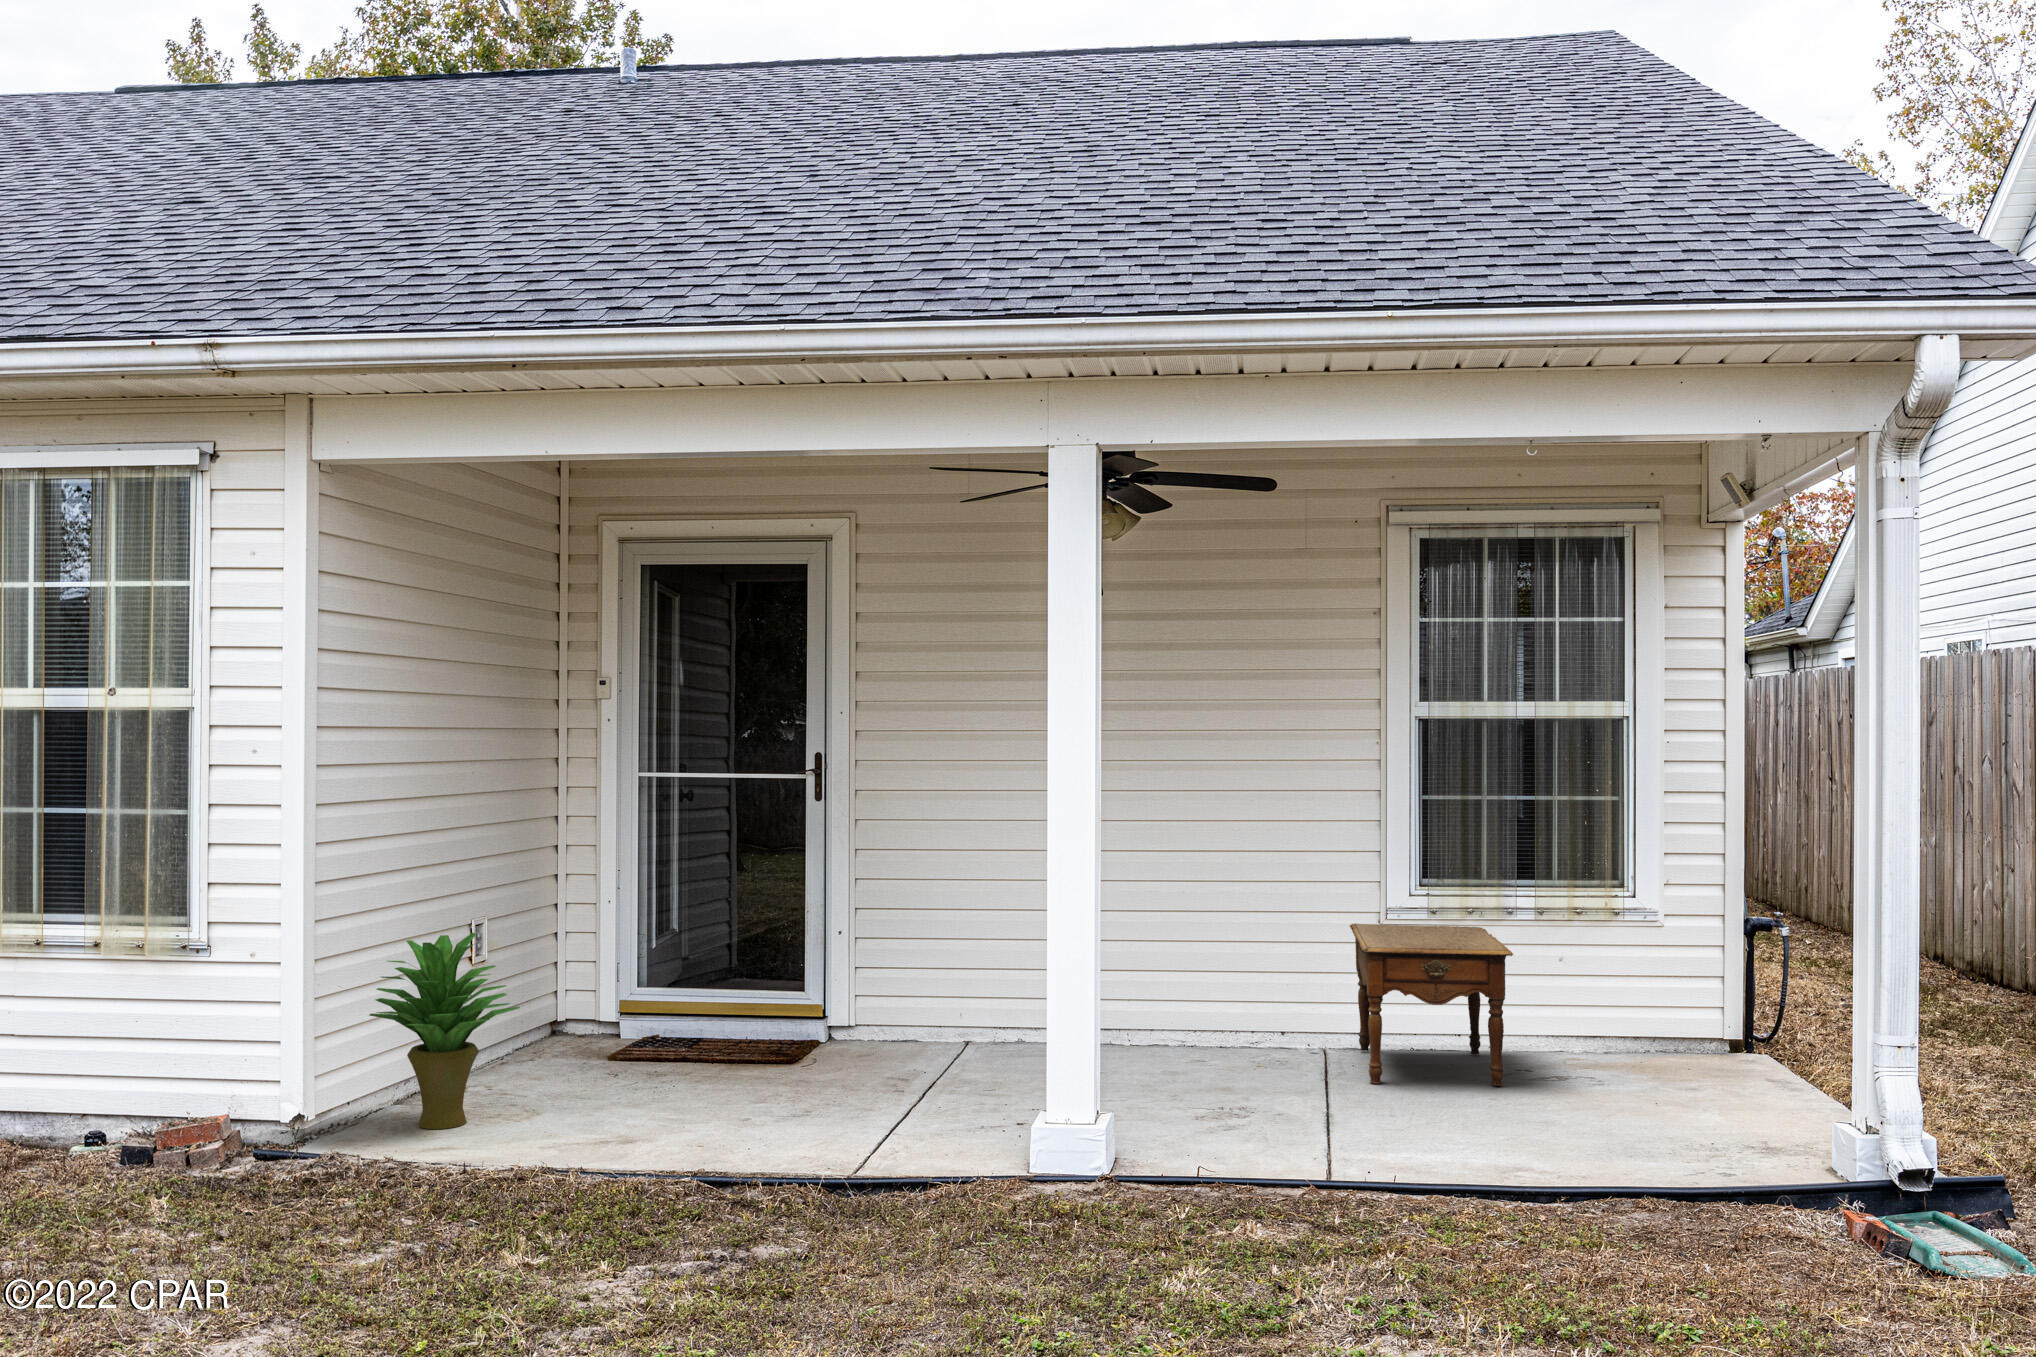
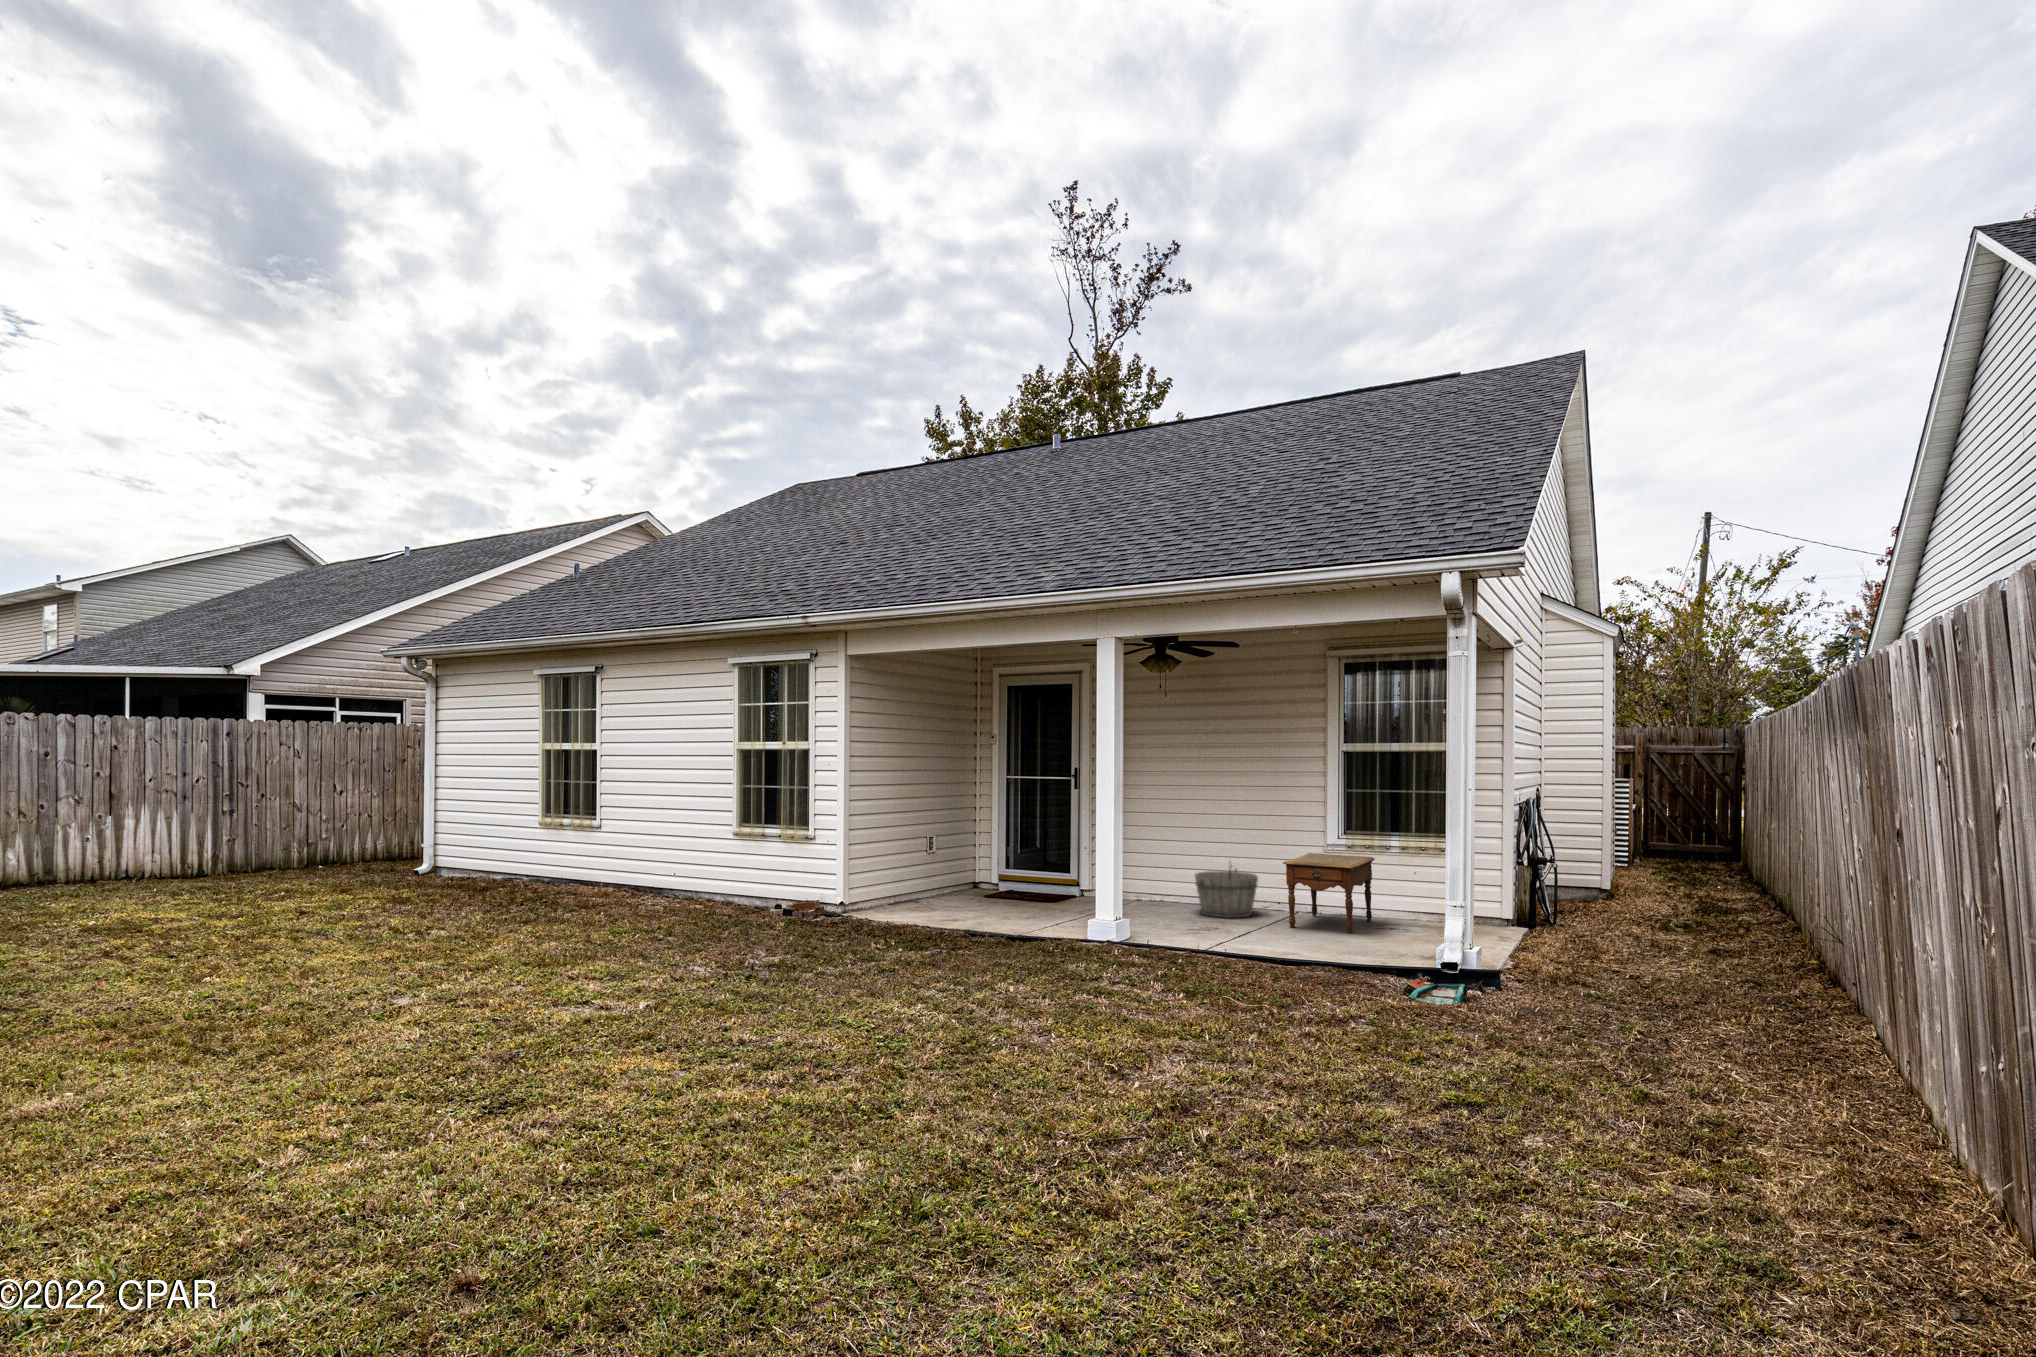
potted plant: present [369,933,520,1129] -> none [867,837,923,912]
wooden bucket: none [1132,947,1265,1070] -> present [1195,865,1258,918]

